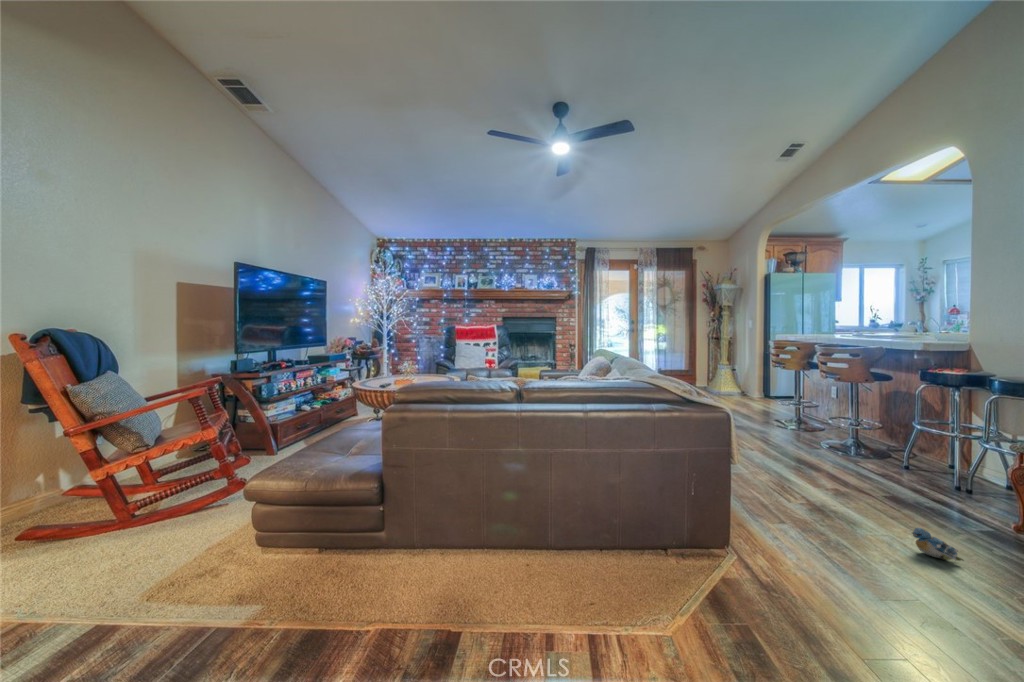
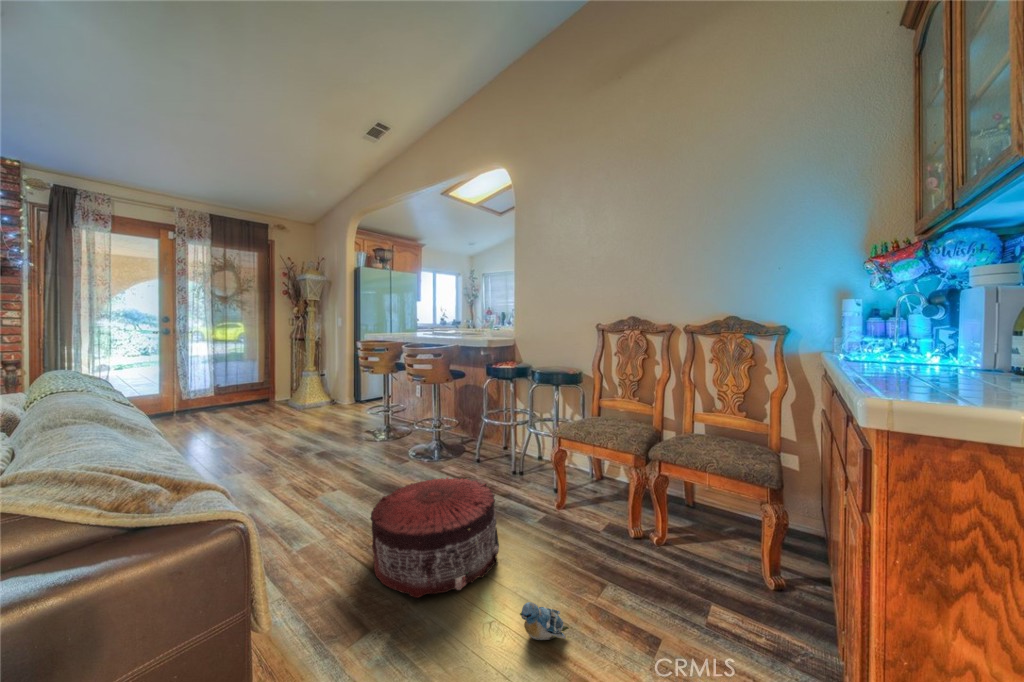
pouf: none [788,444,905,518] -> present [370,477,499,598]

